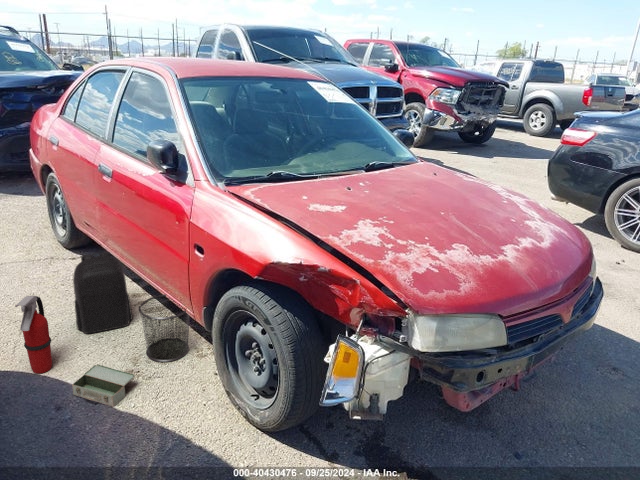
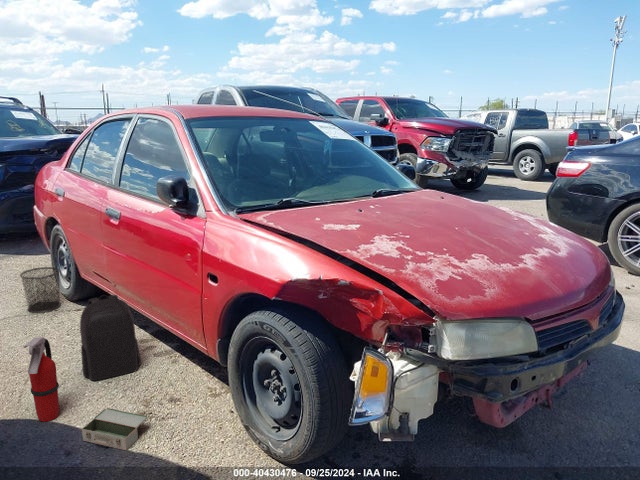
waste bin: present [139,294,189,362] -> present [20,267,61,313]

